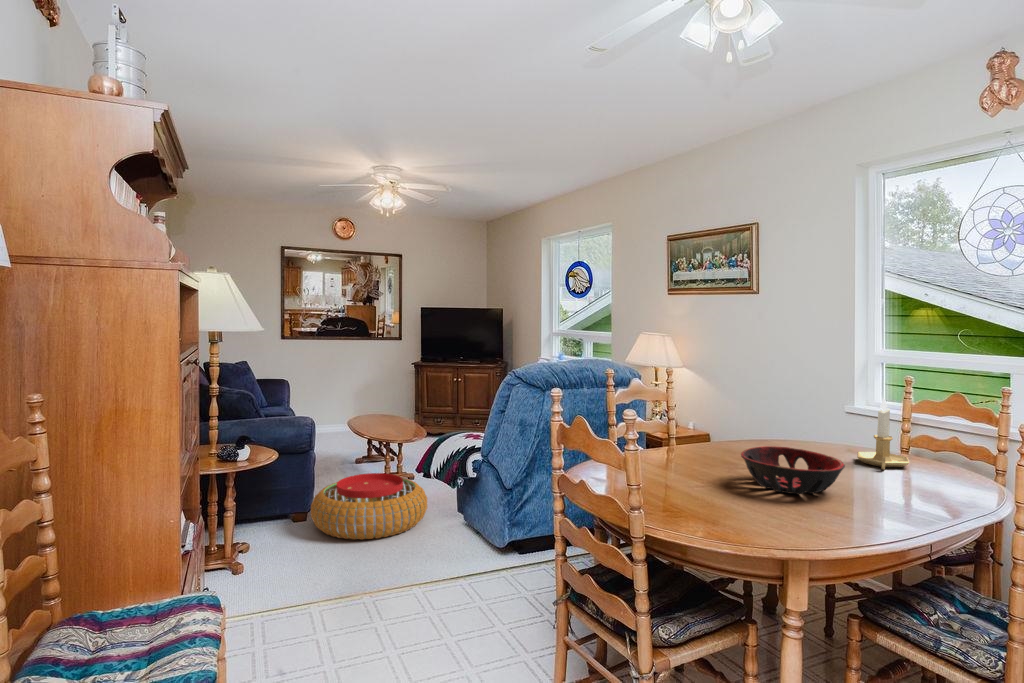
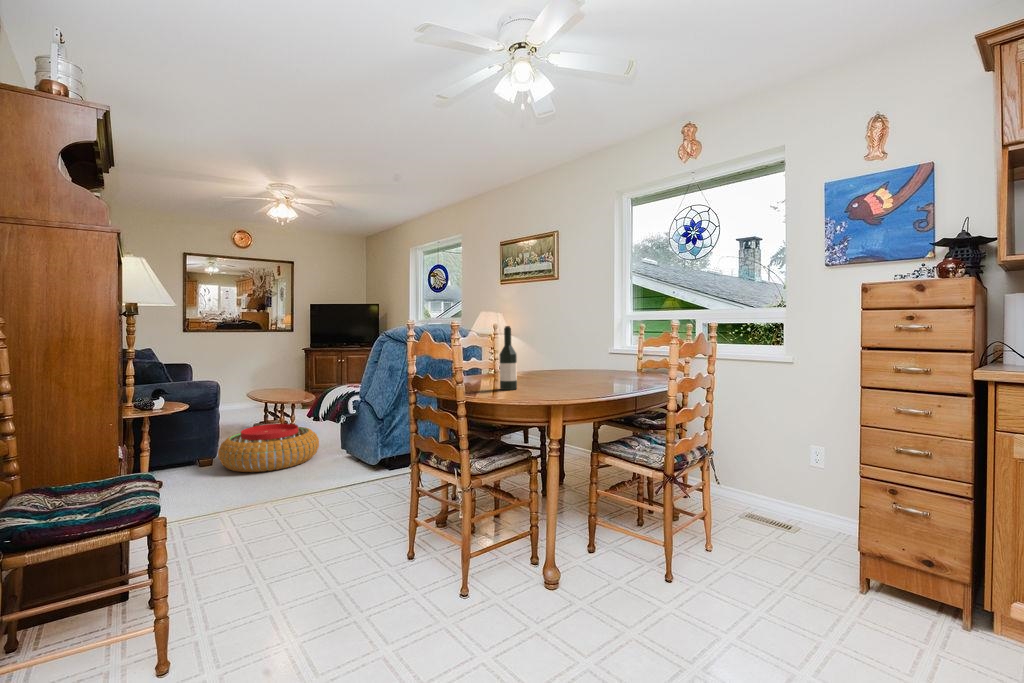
candlestick: present [857,398,909,470] -> none [605,333,633,376]
wine bottle: none [698,399,726,502] -> present [500,326,517,390]
decorative bowl: present [741,446,845,494] -> none [529,362,588,385]

